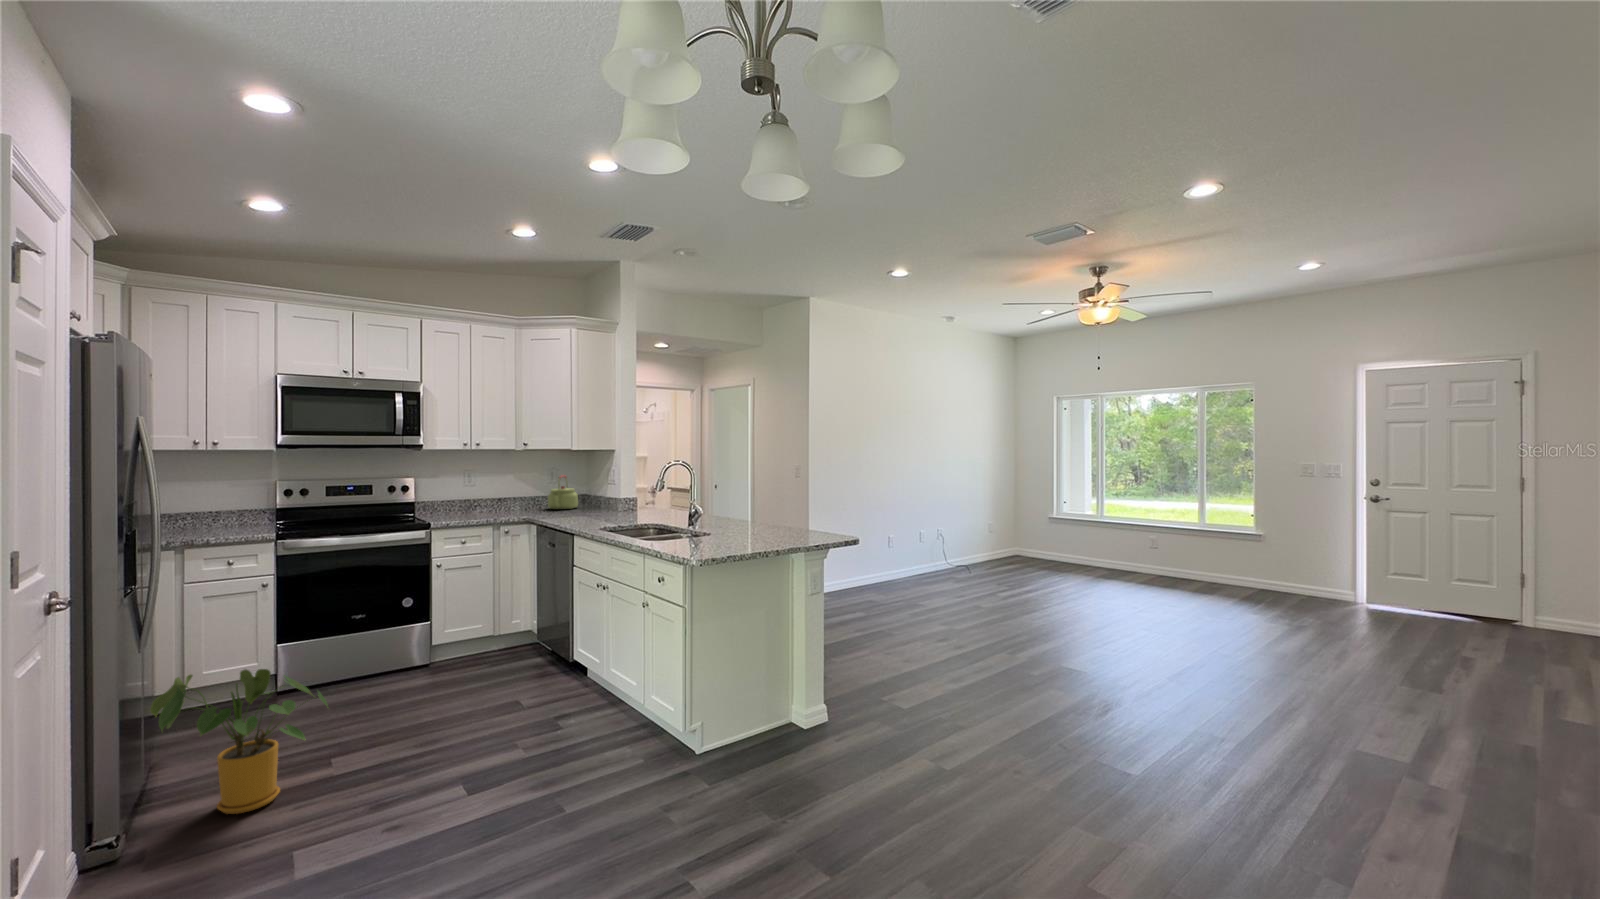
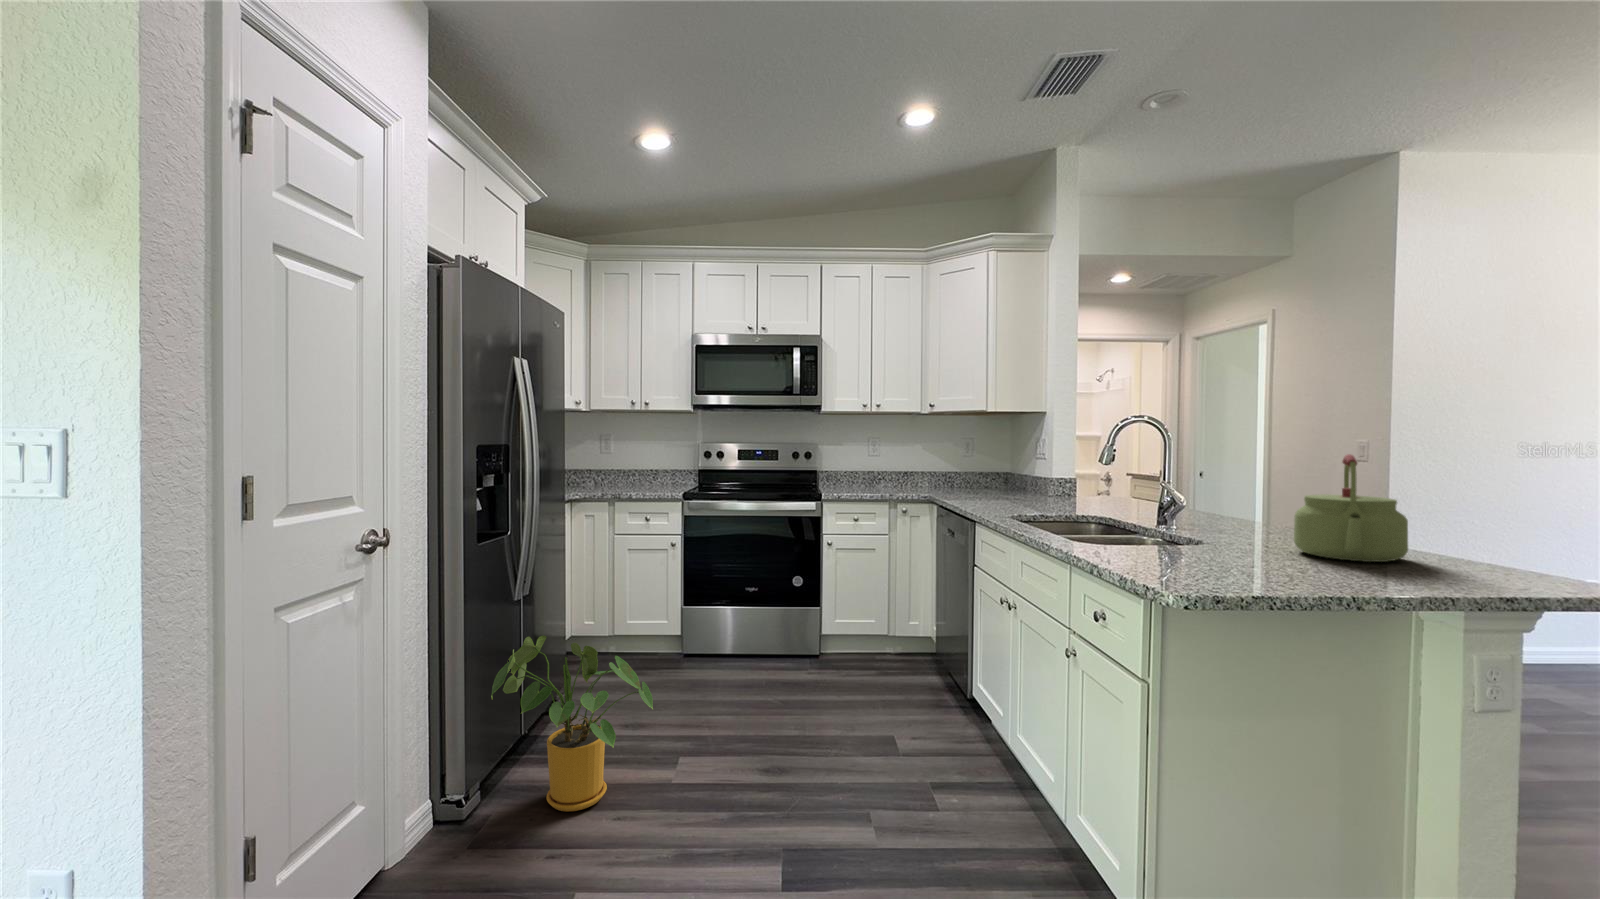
kettle: present [548,475,578,509] -> present [1294,454,1408,562]

